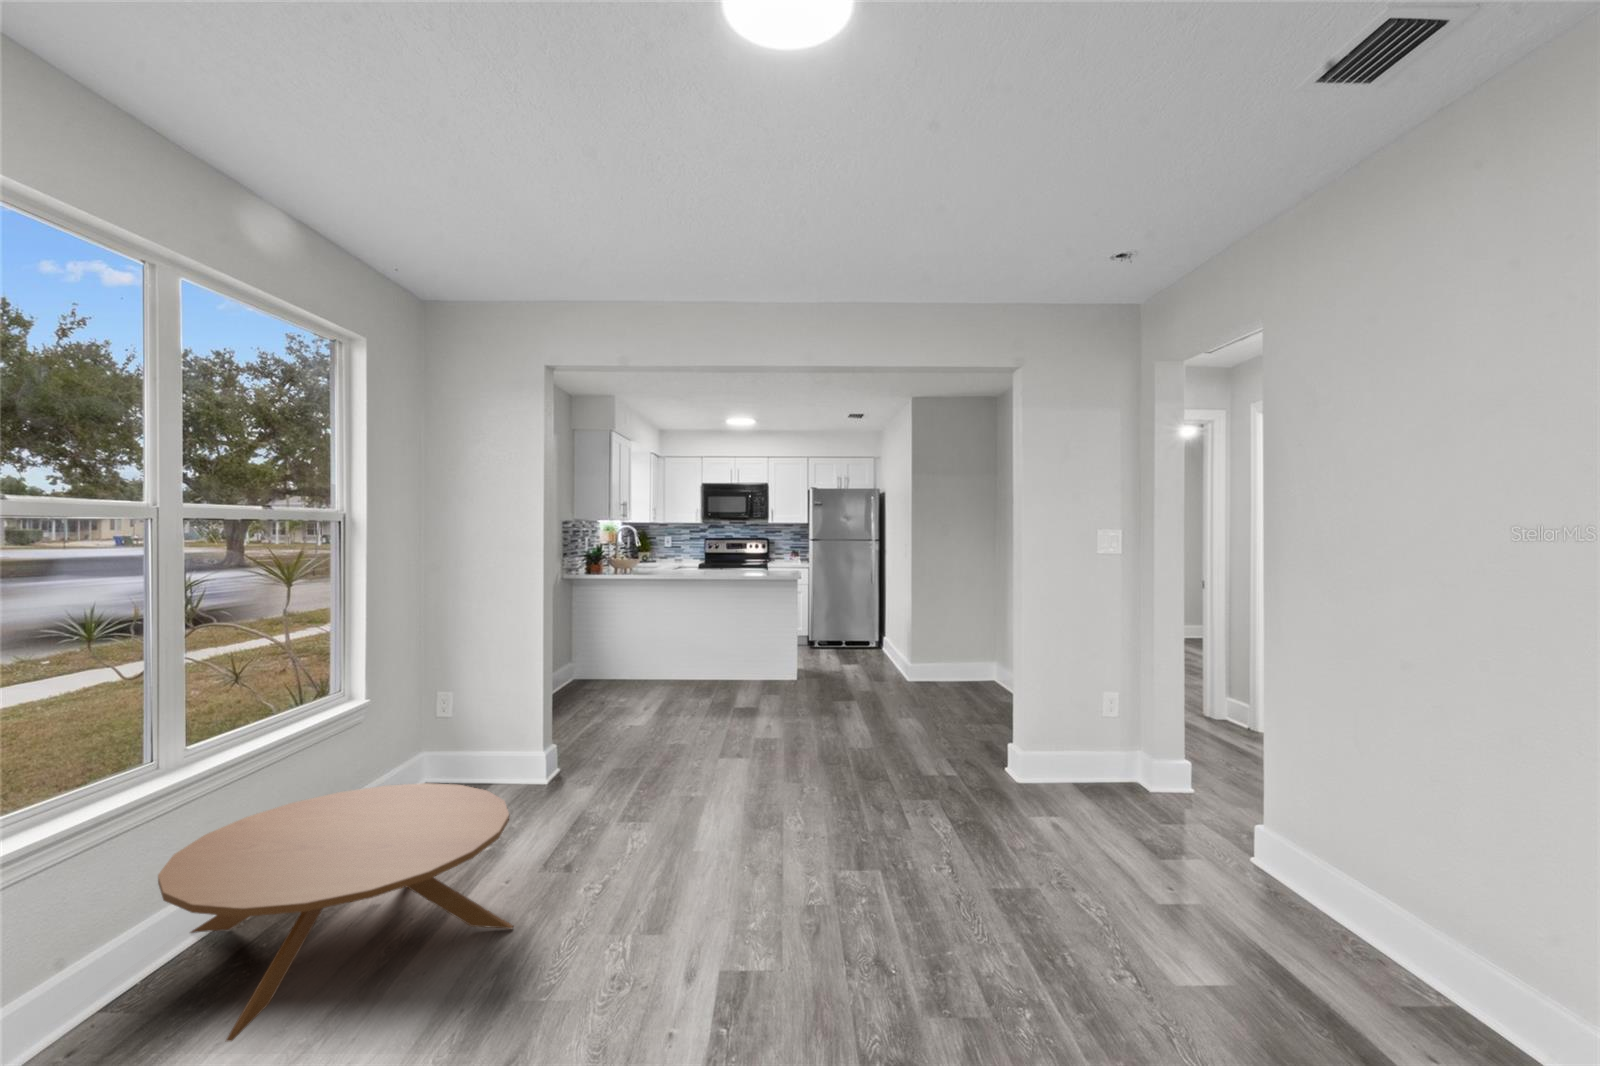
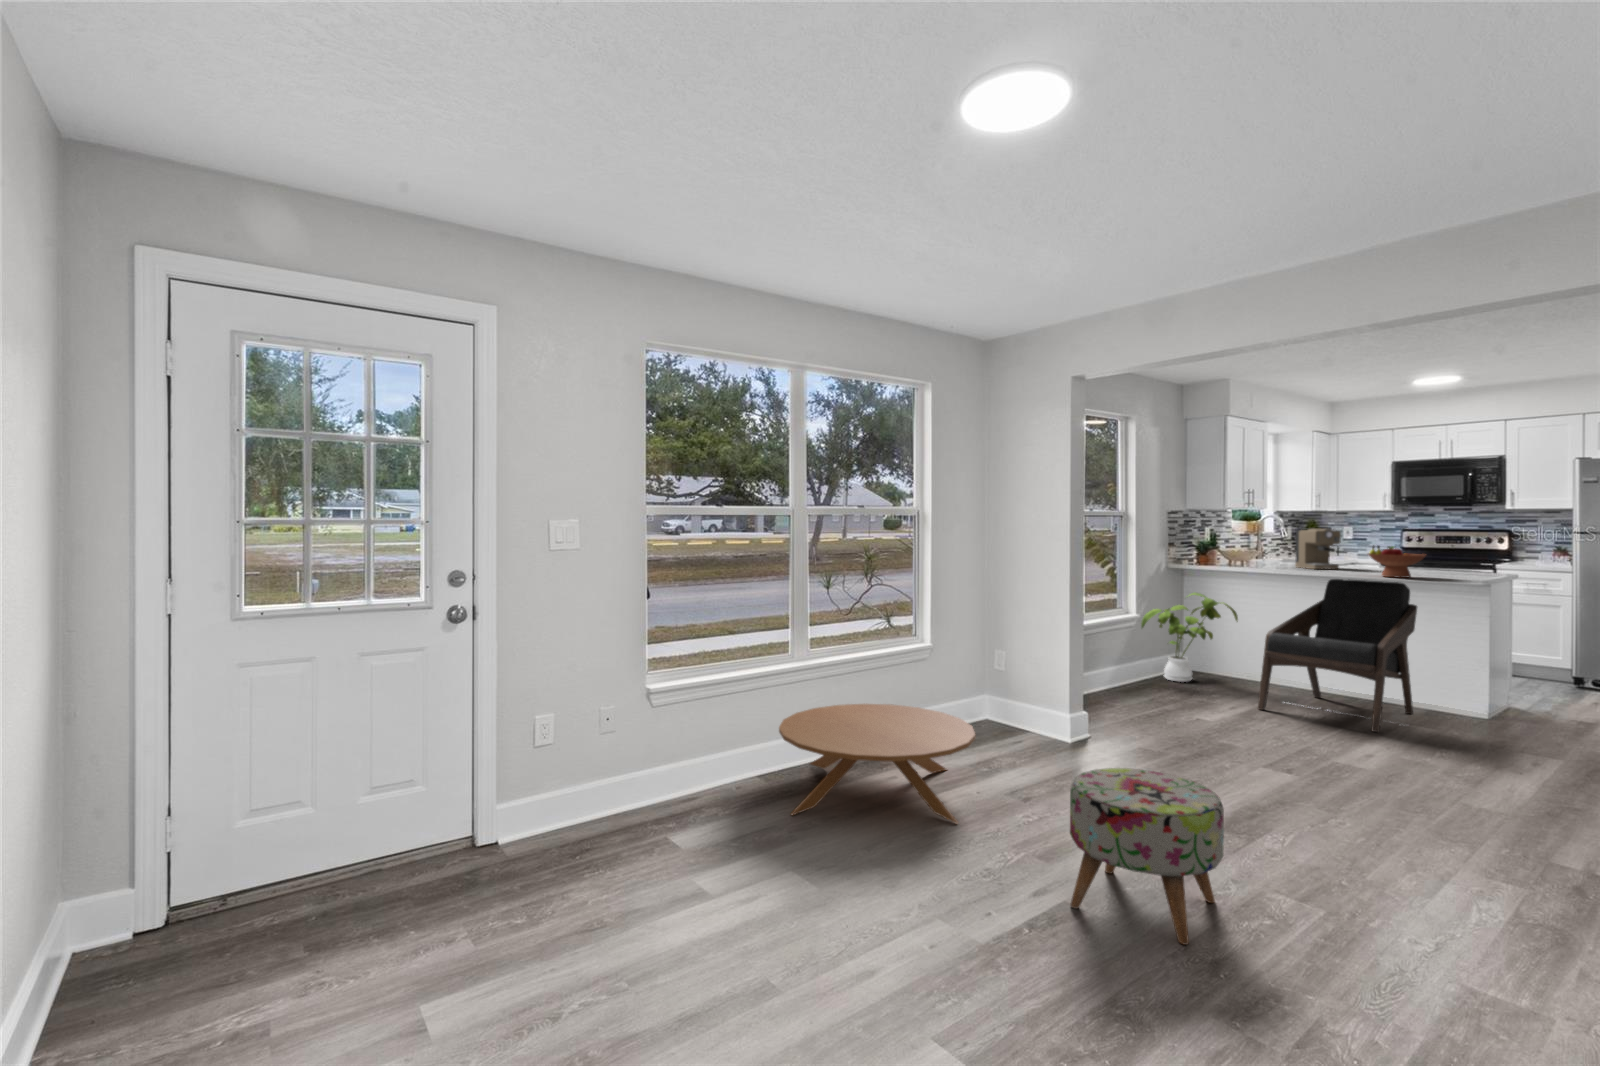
coffee maker: none [663,537,696,572] -> present [1295,528,1341,569]
fruit bowl: none [725,550,763,575] -> present [1368,546,1426,578]
lounge chair: none [665,579,766,701] -> present [1258,579,1417,732]
house plant: none [547,600,631,688] -> present [1141,593,1238,682]
ottoman: none [698,783,848,972] -> present [1070,768,1224,945]

